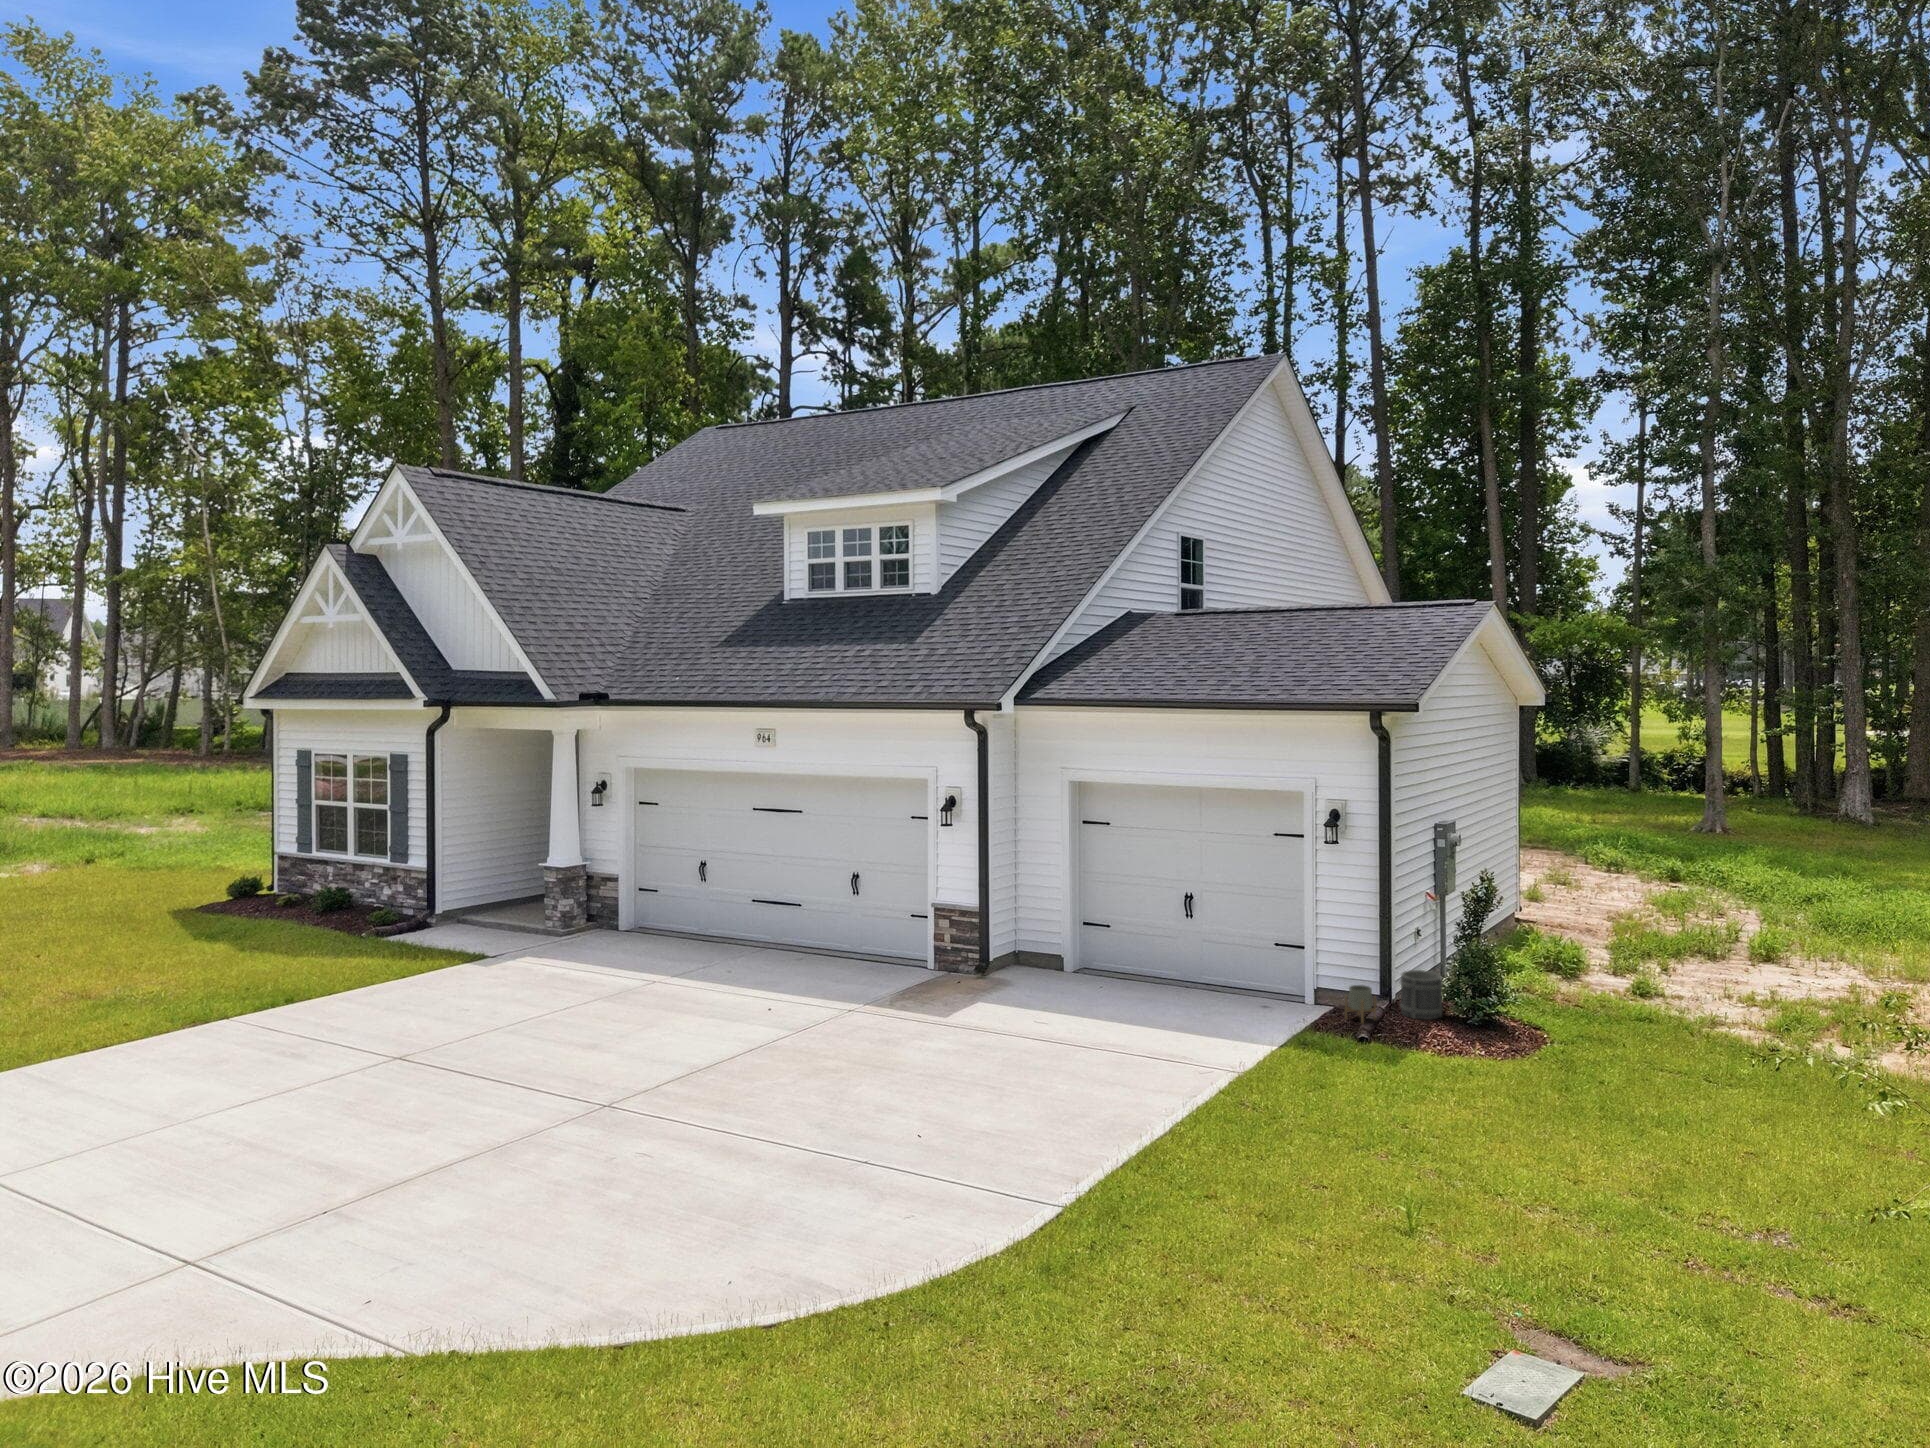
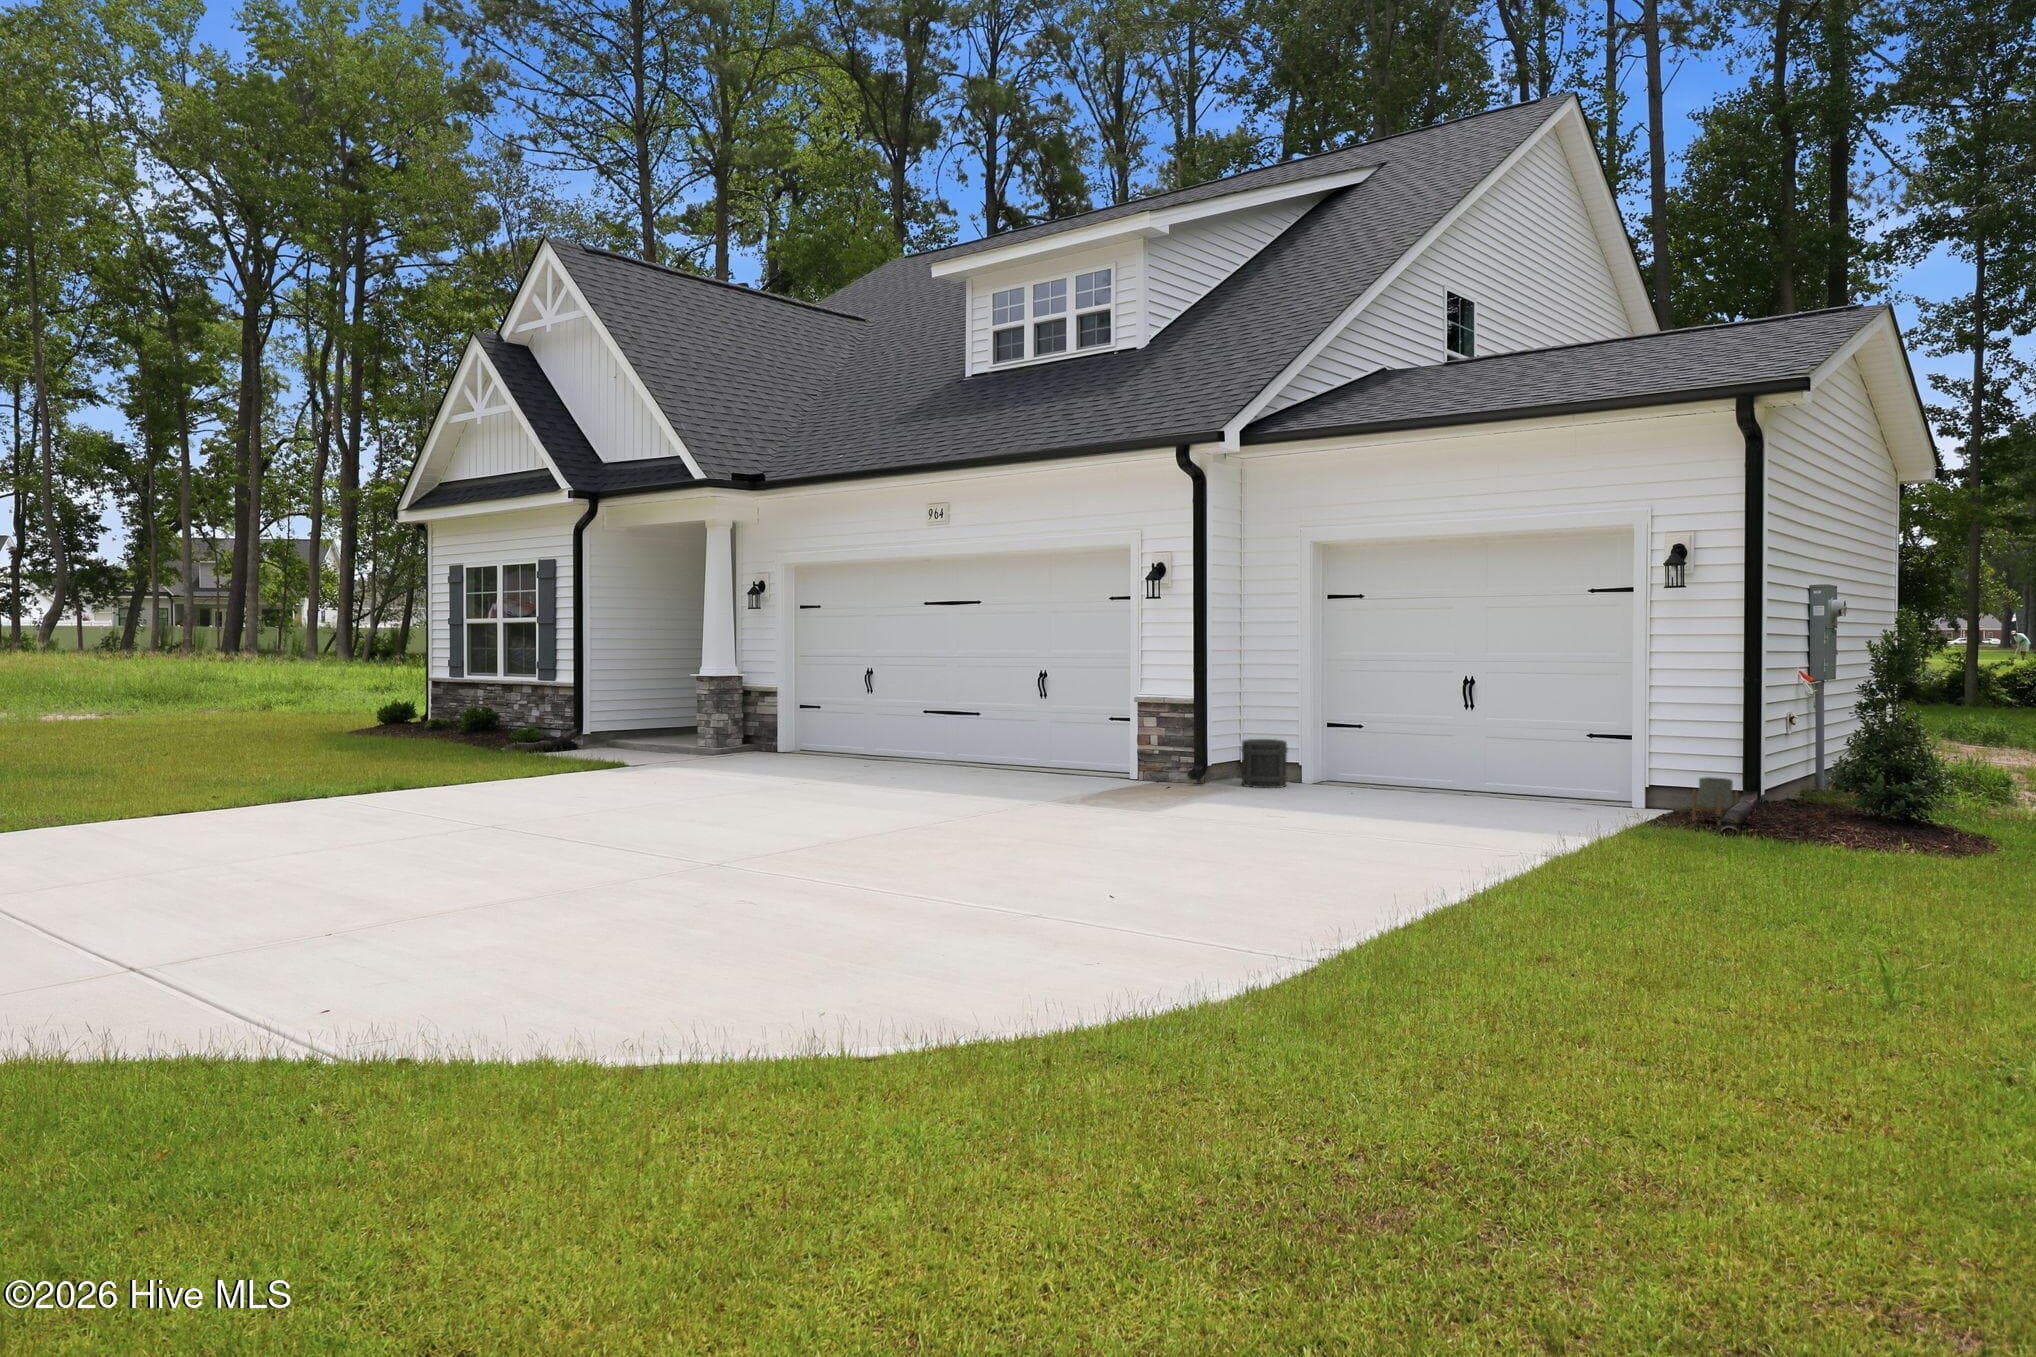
bucket: present [1400,970,1443,1020] -> present [1241,739,1288,788]

